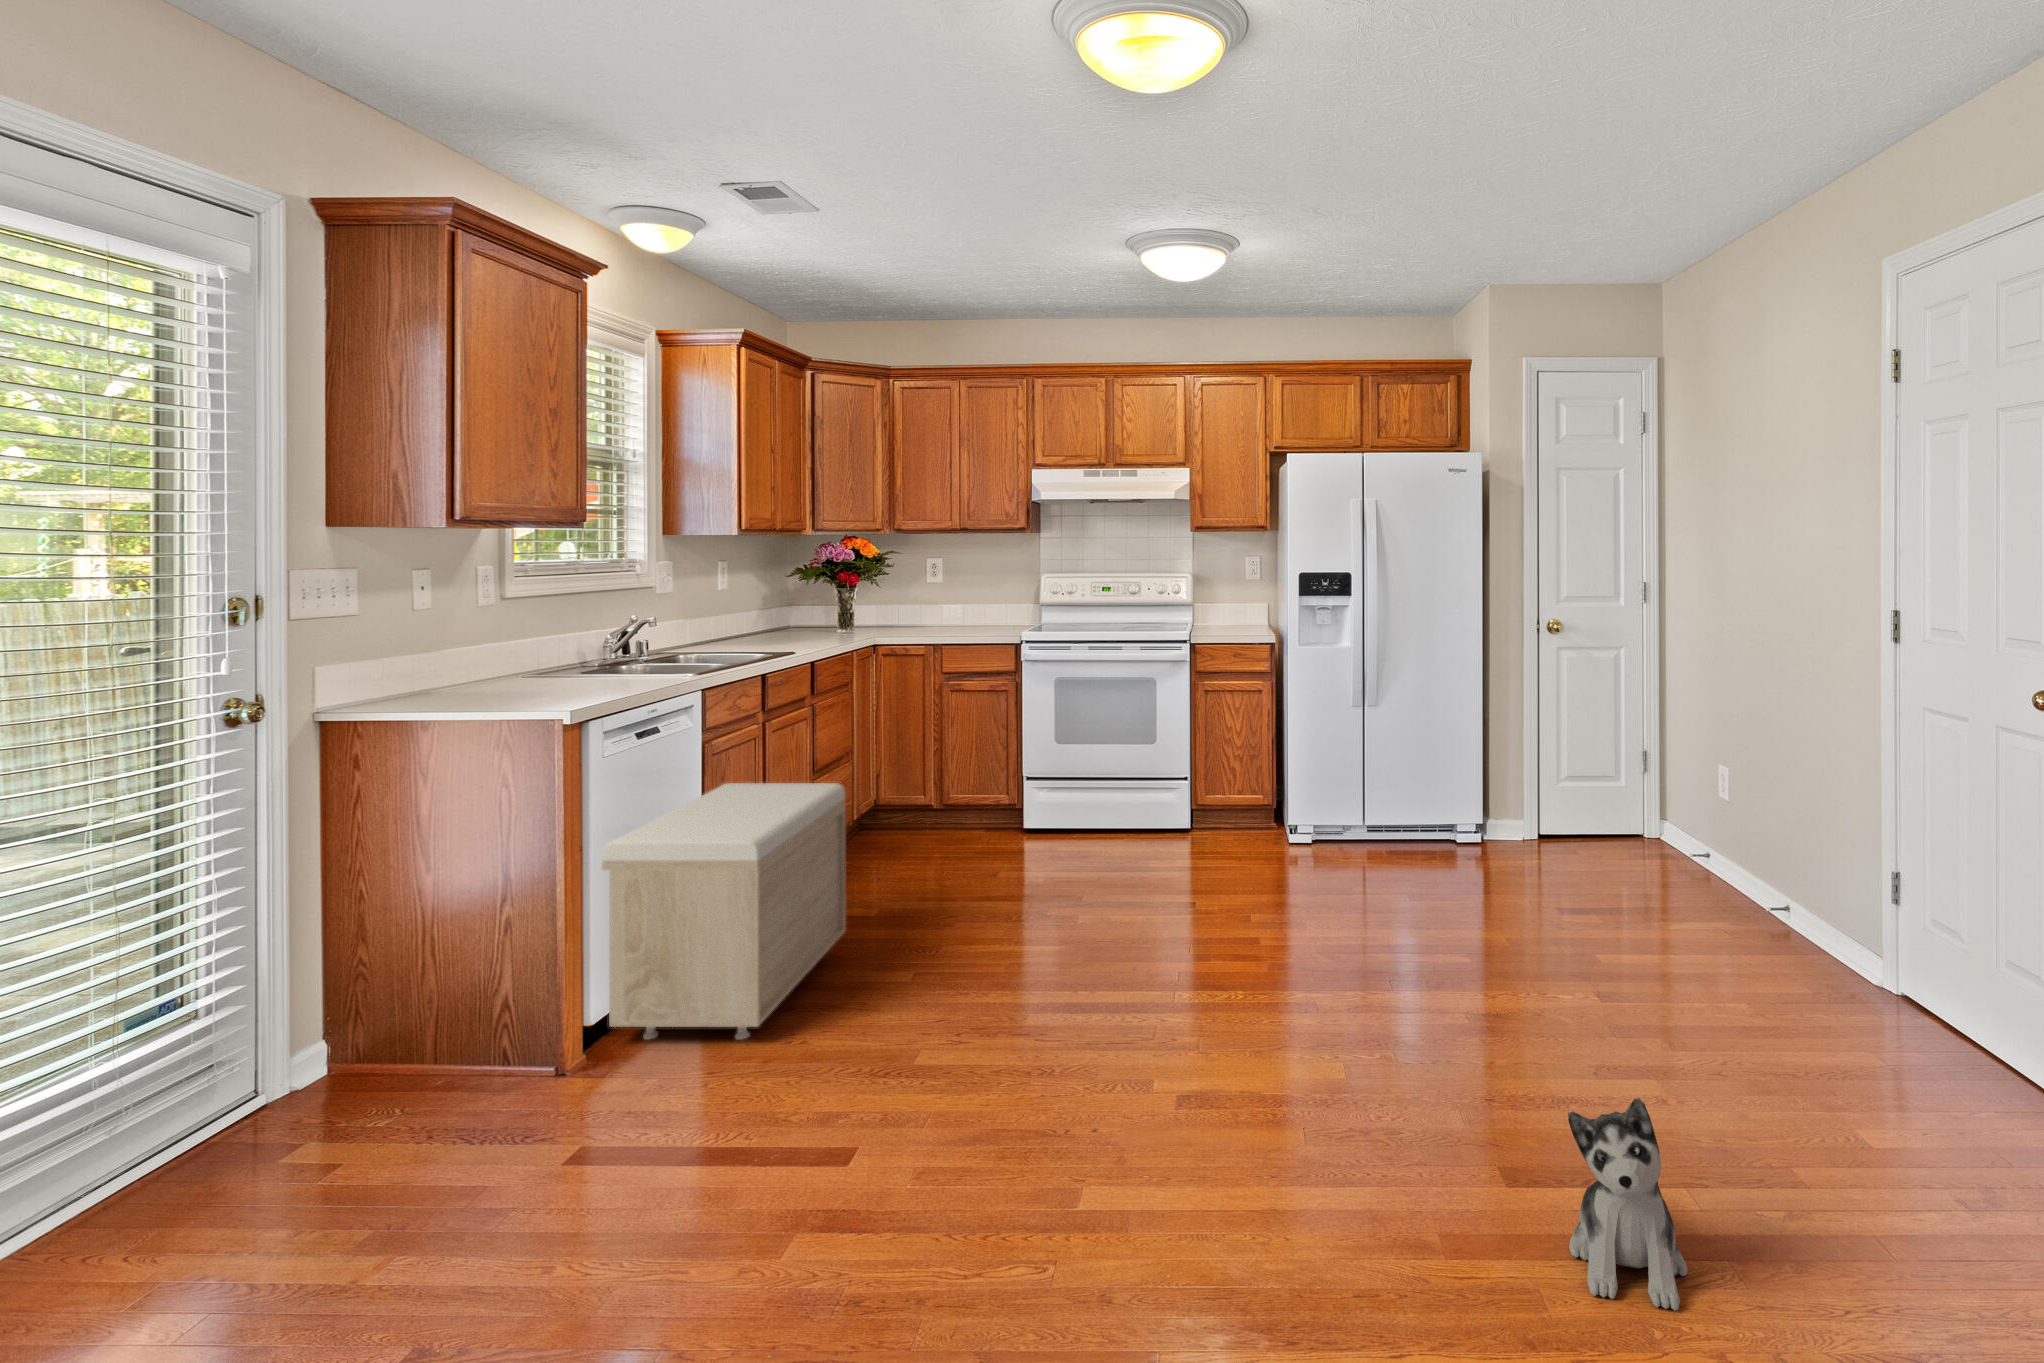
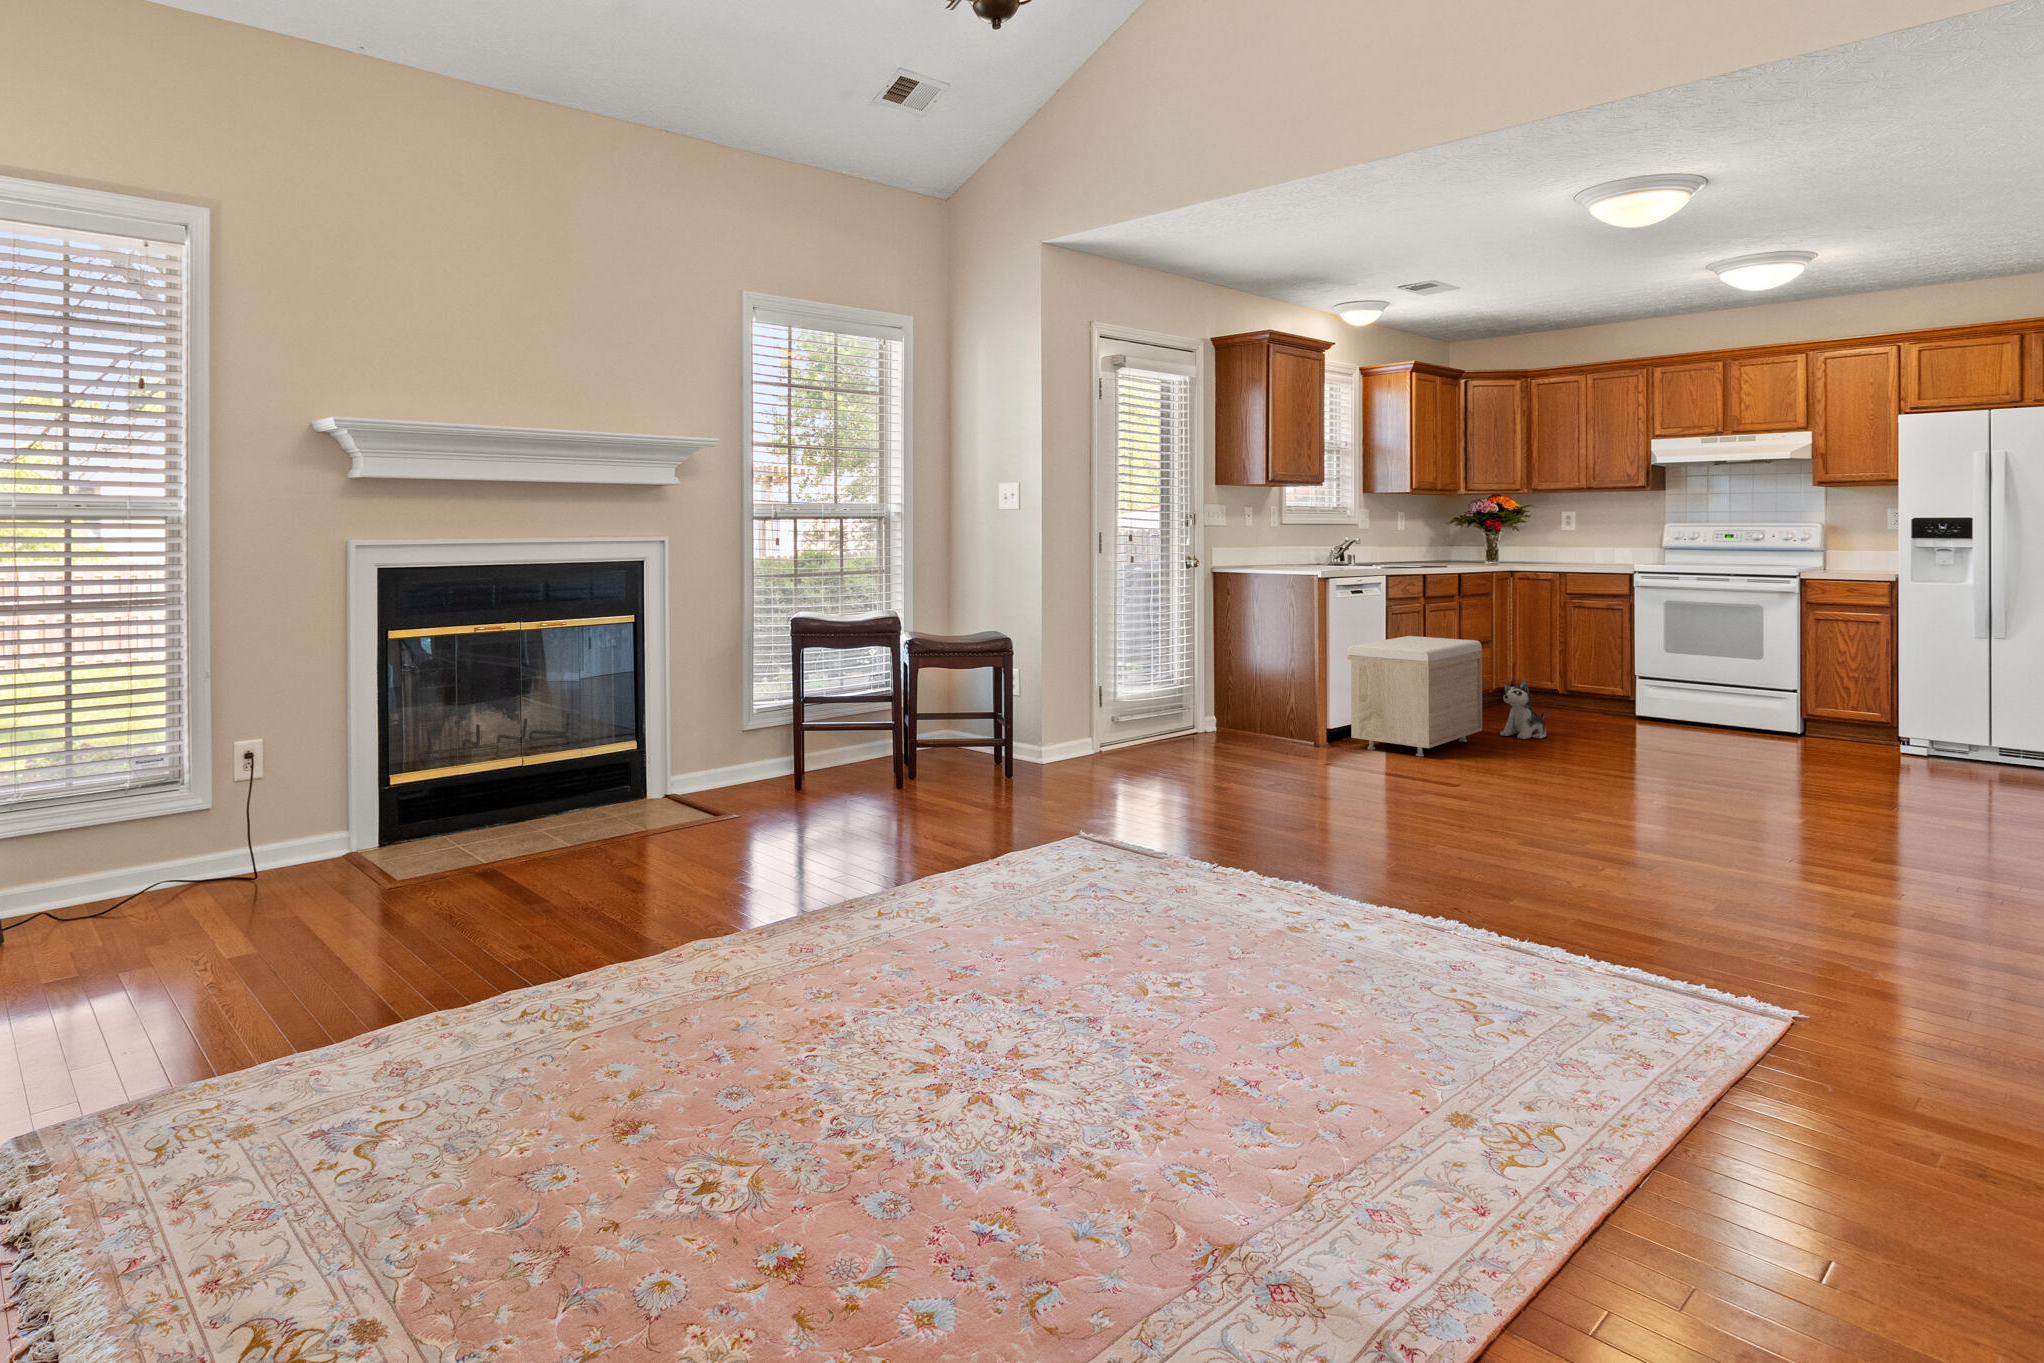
plush toy: present [1568,1098,1687,1311] -> present [1500,679,1546,739]

